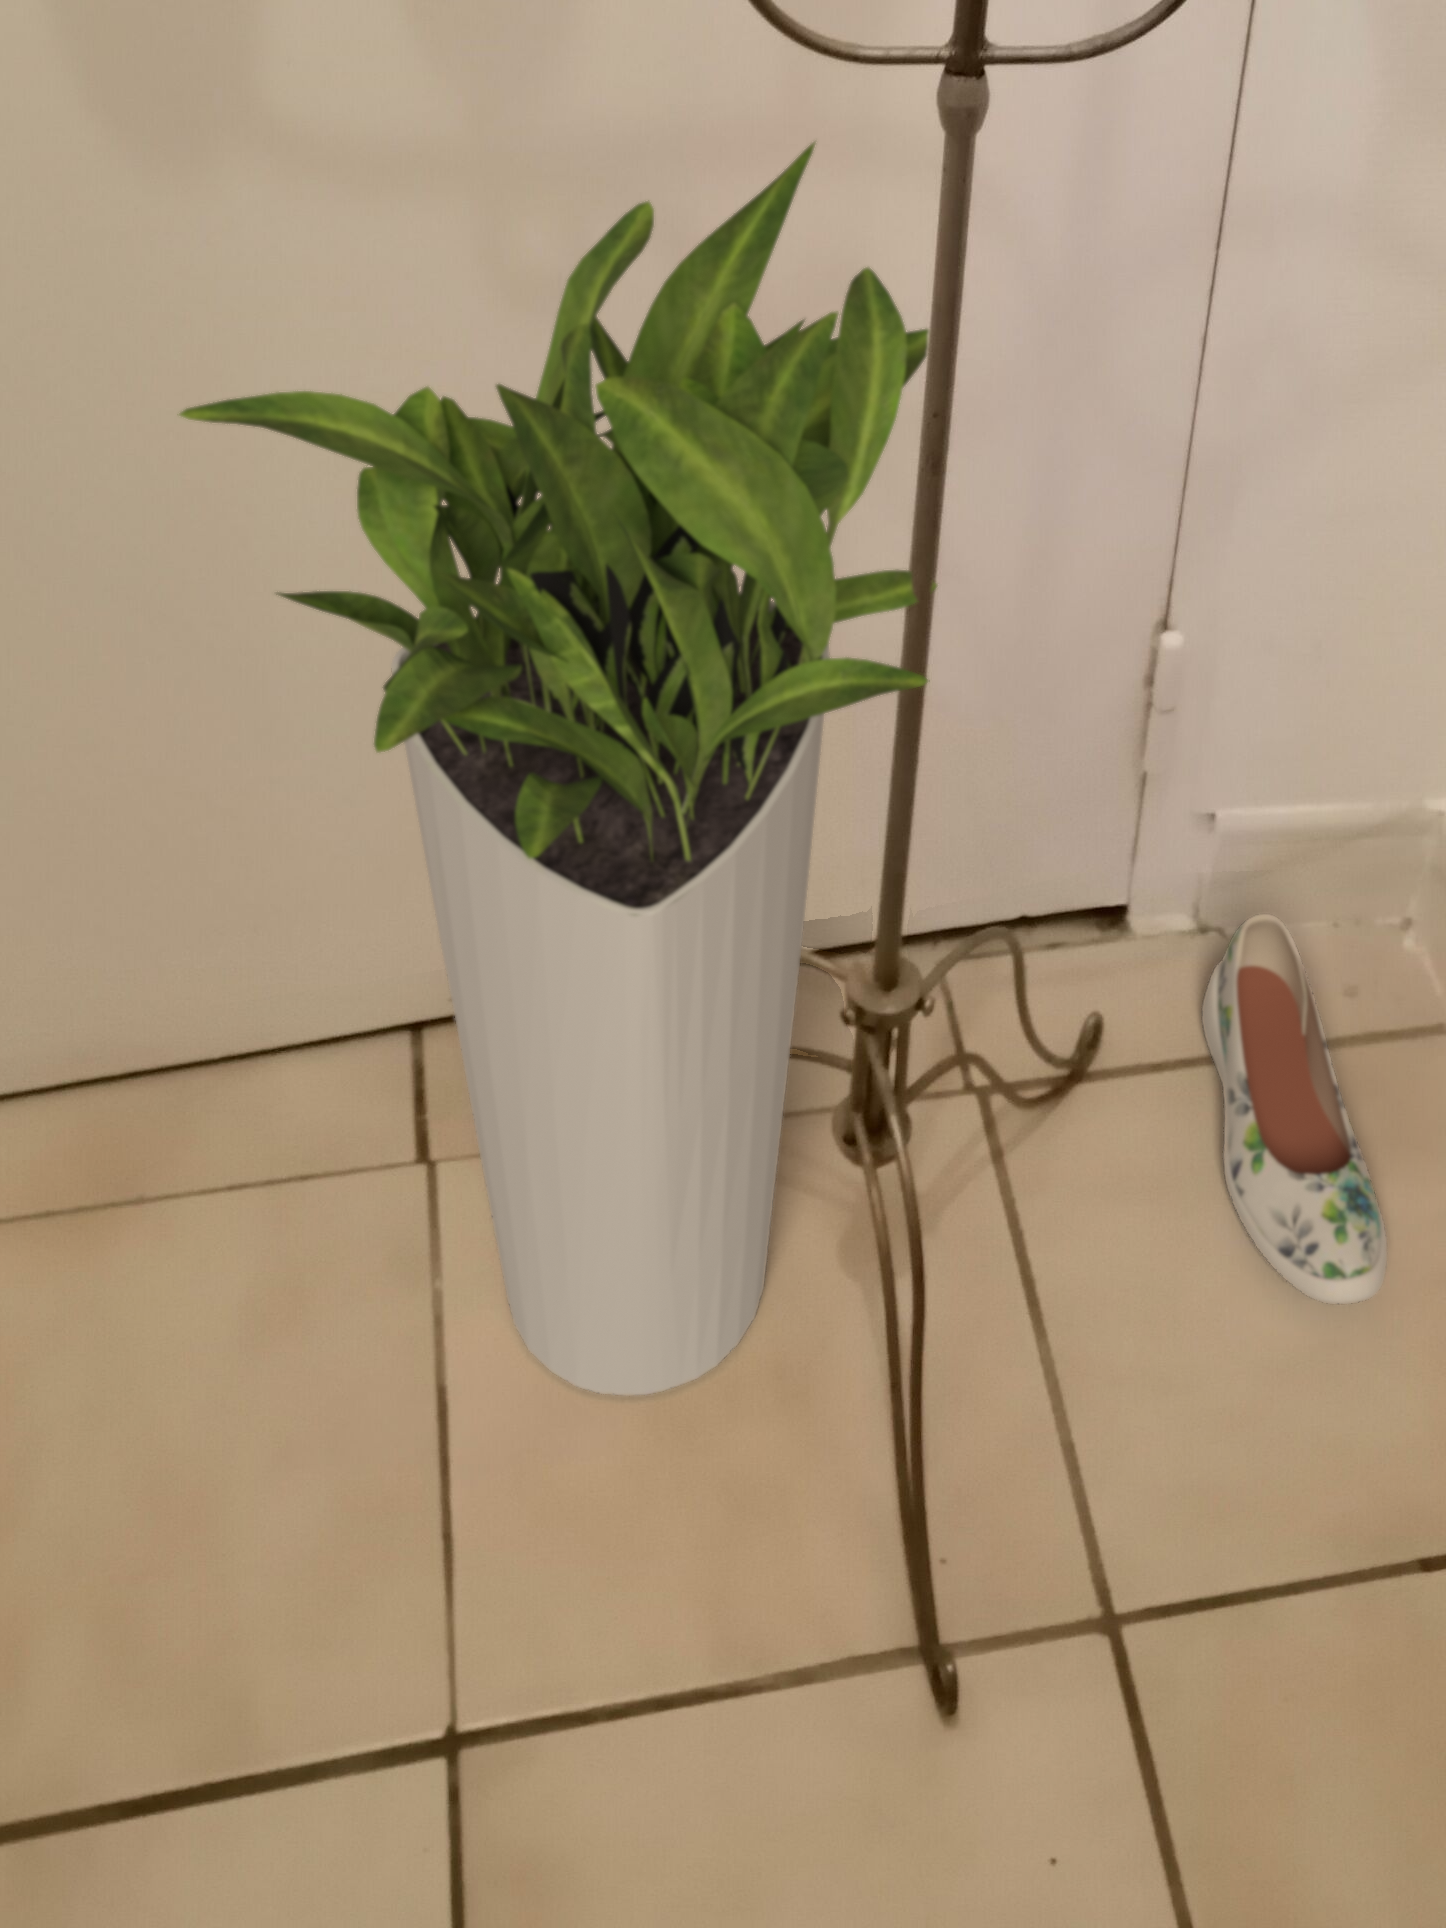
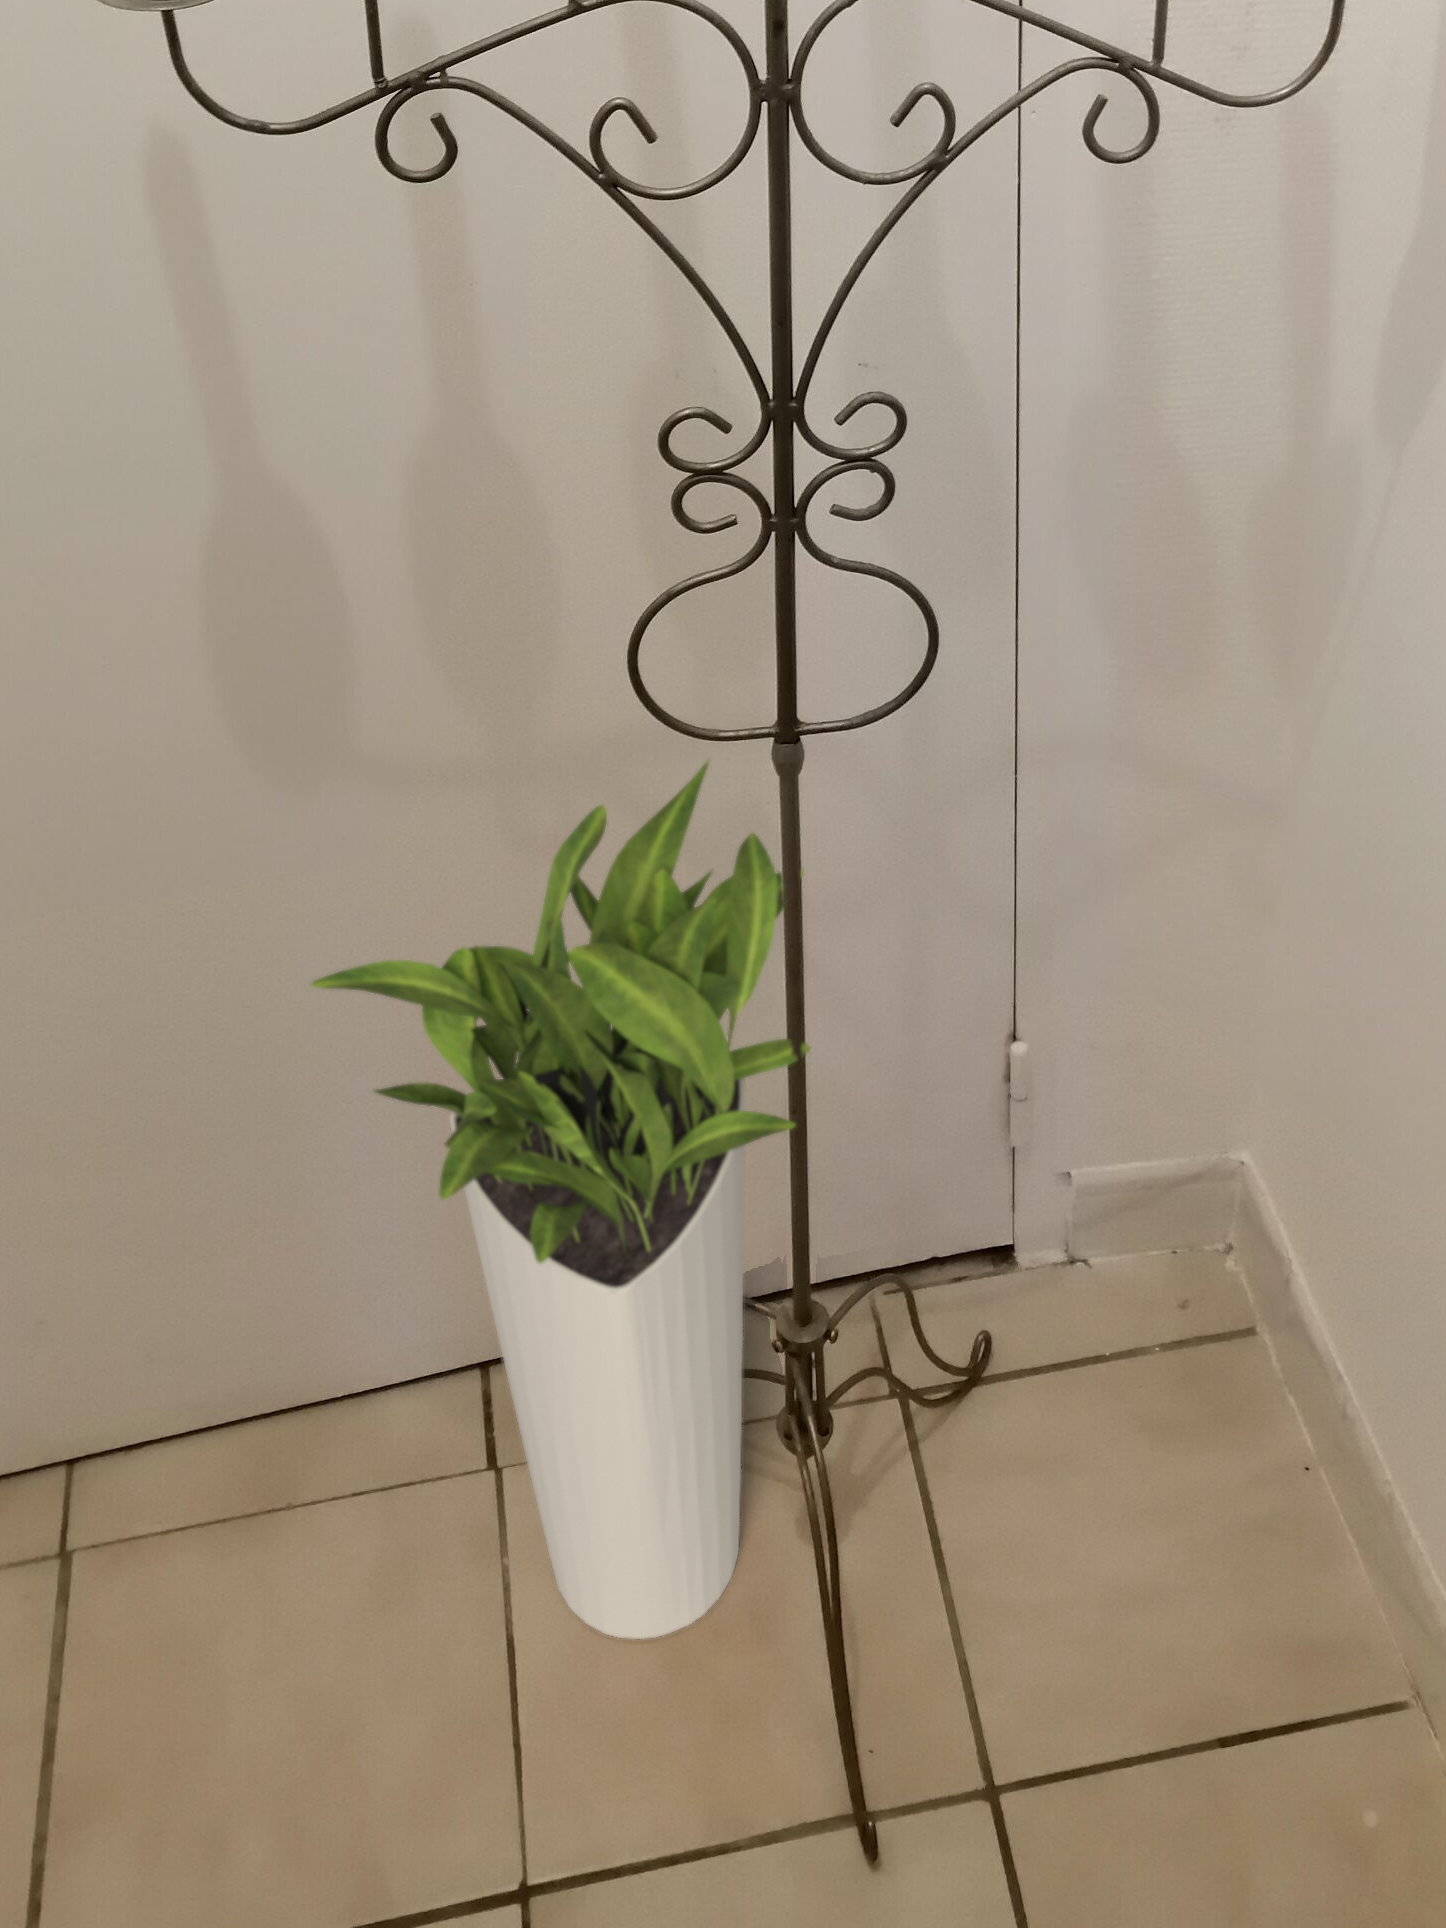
shoe: present [1202,914,1387,1304] -> none [1065,1249,1196,1549]

